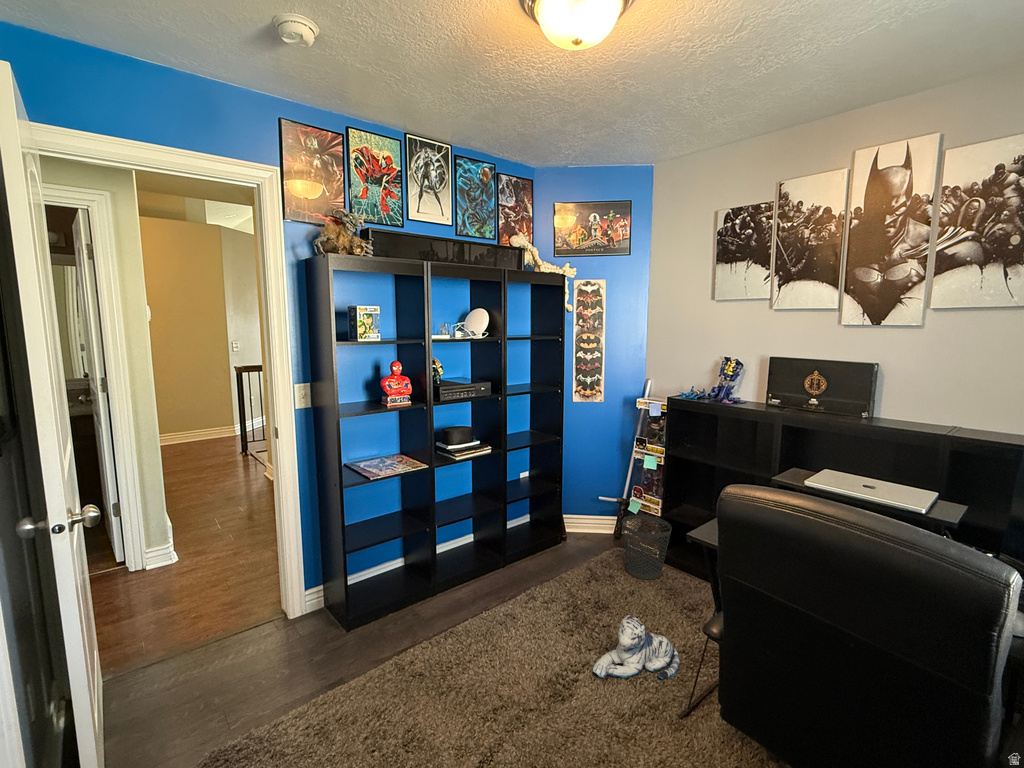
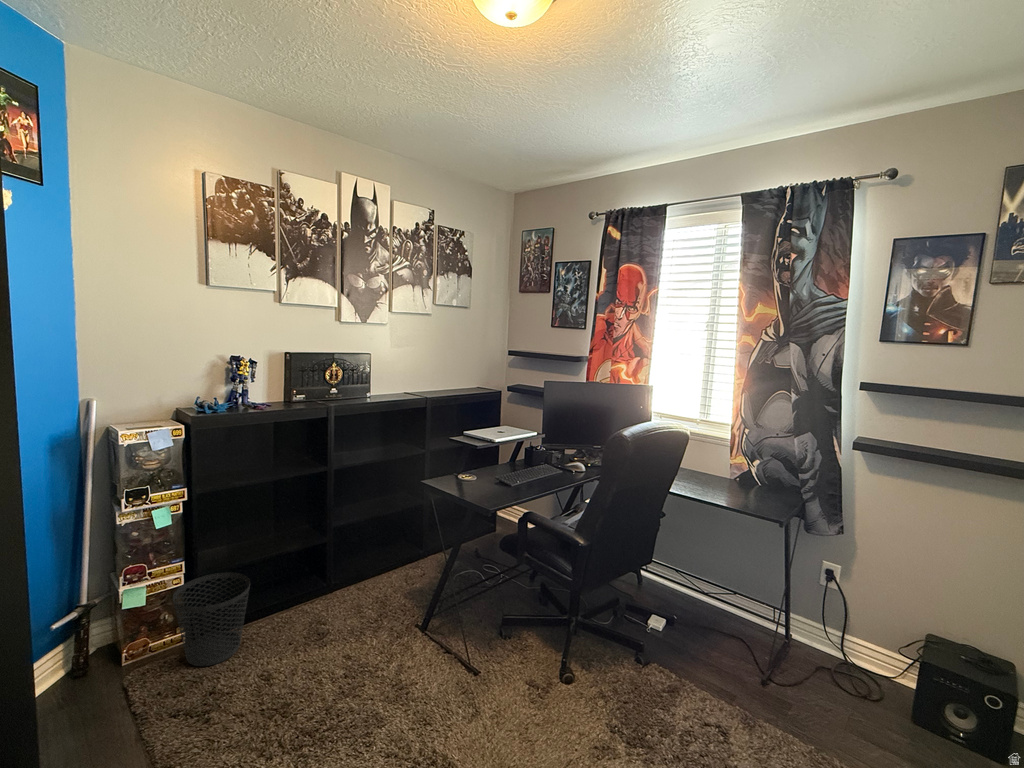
plush toy: present [593,615,680,679] -> none [371,648,426,736]

